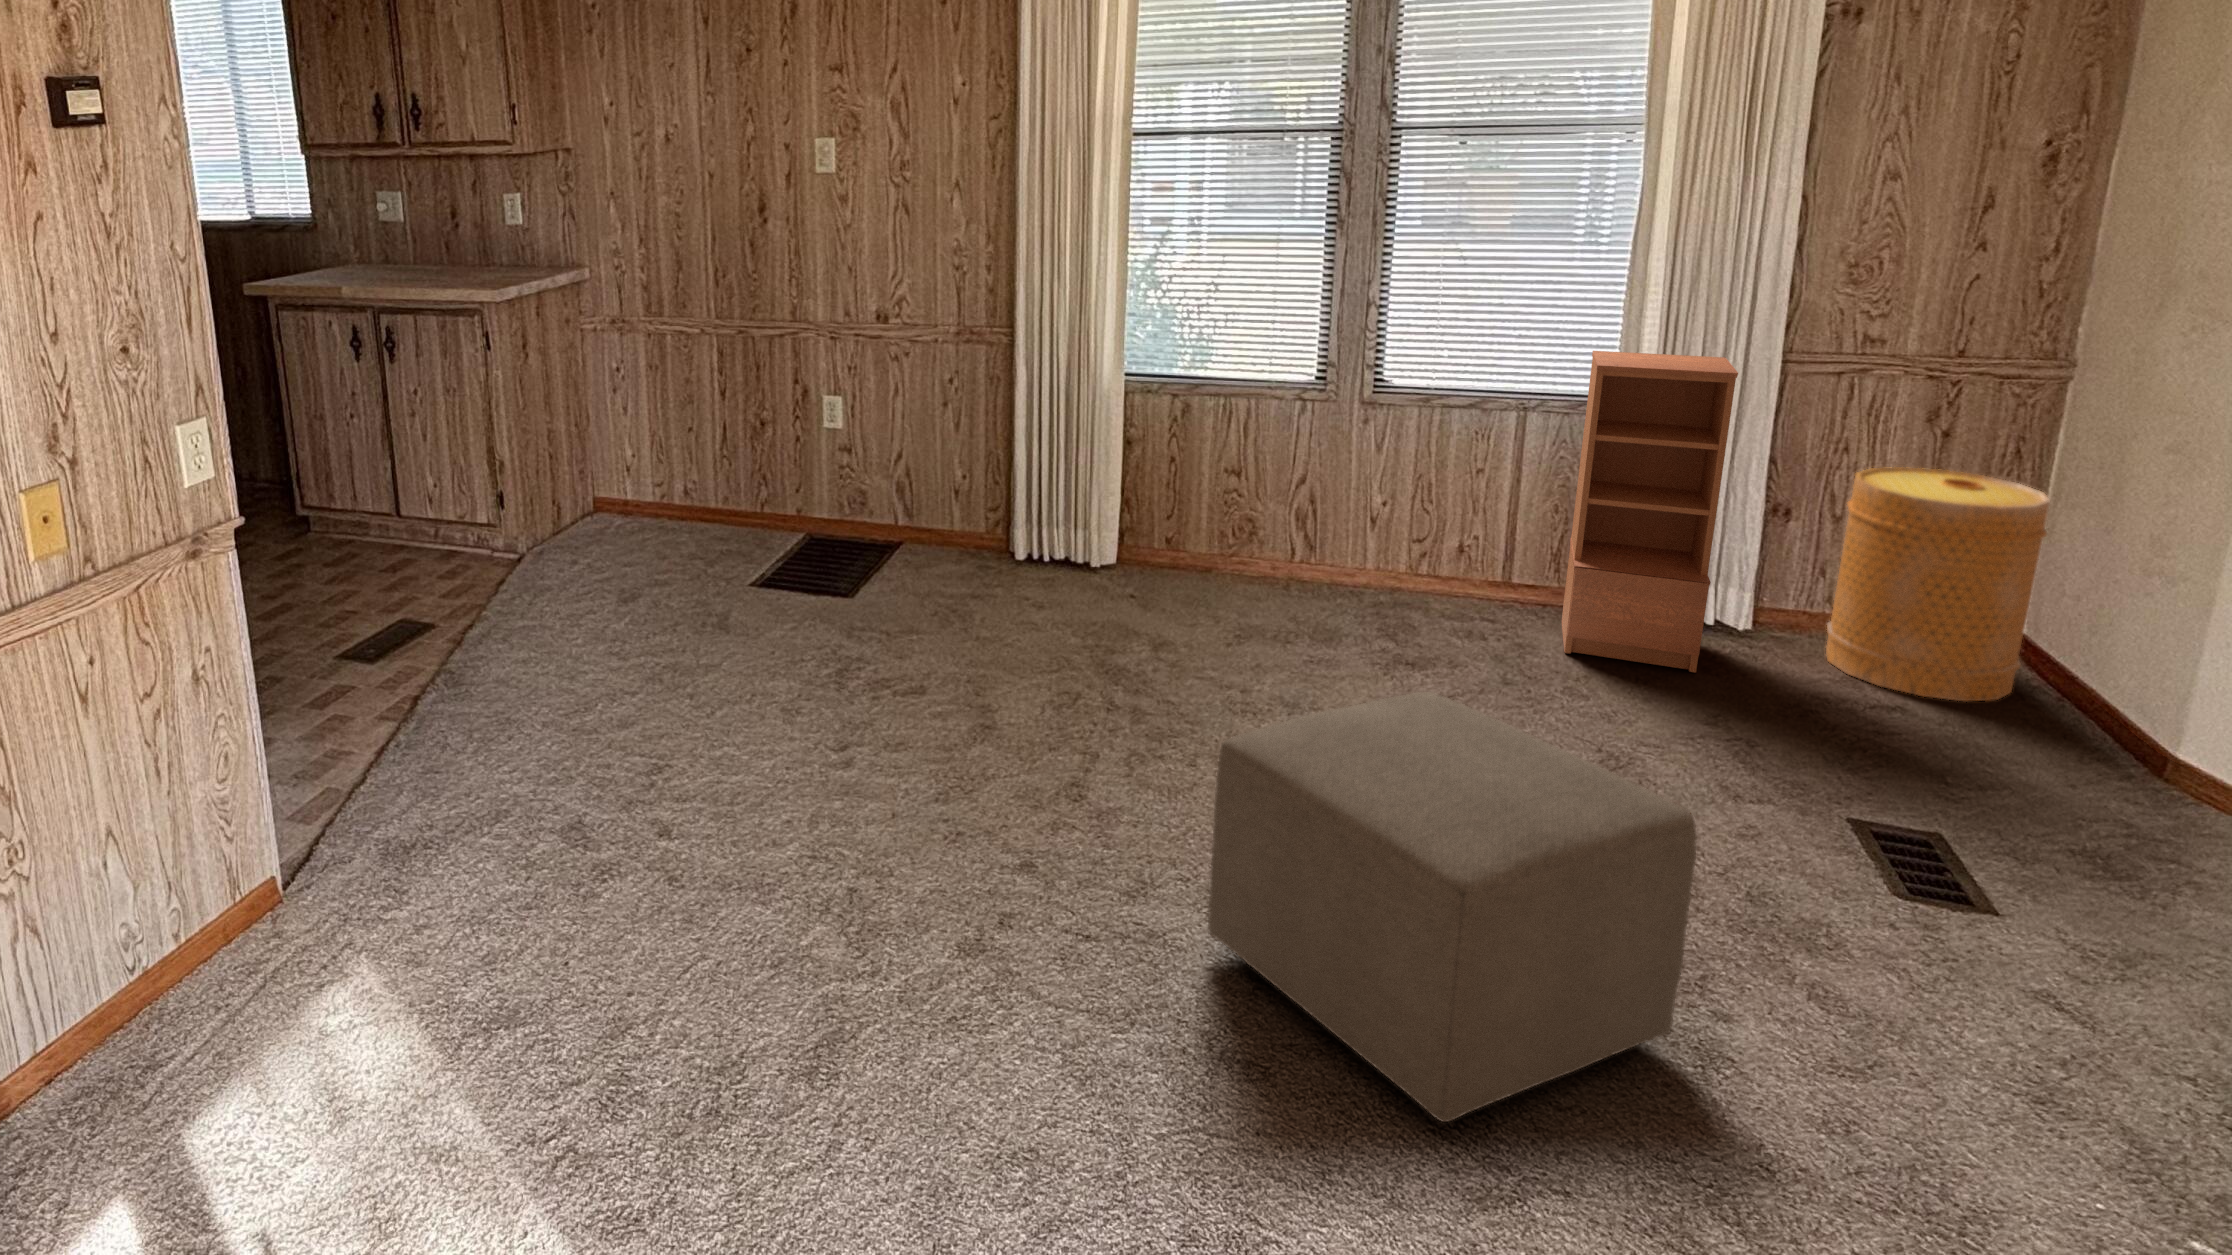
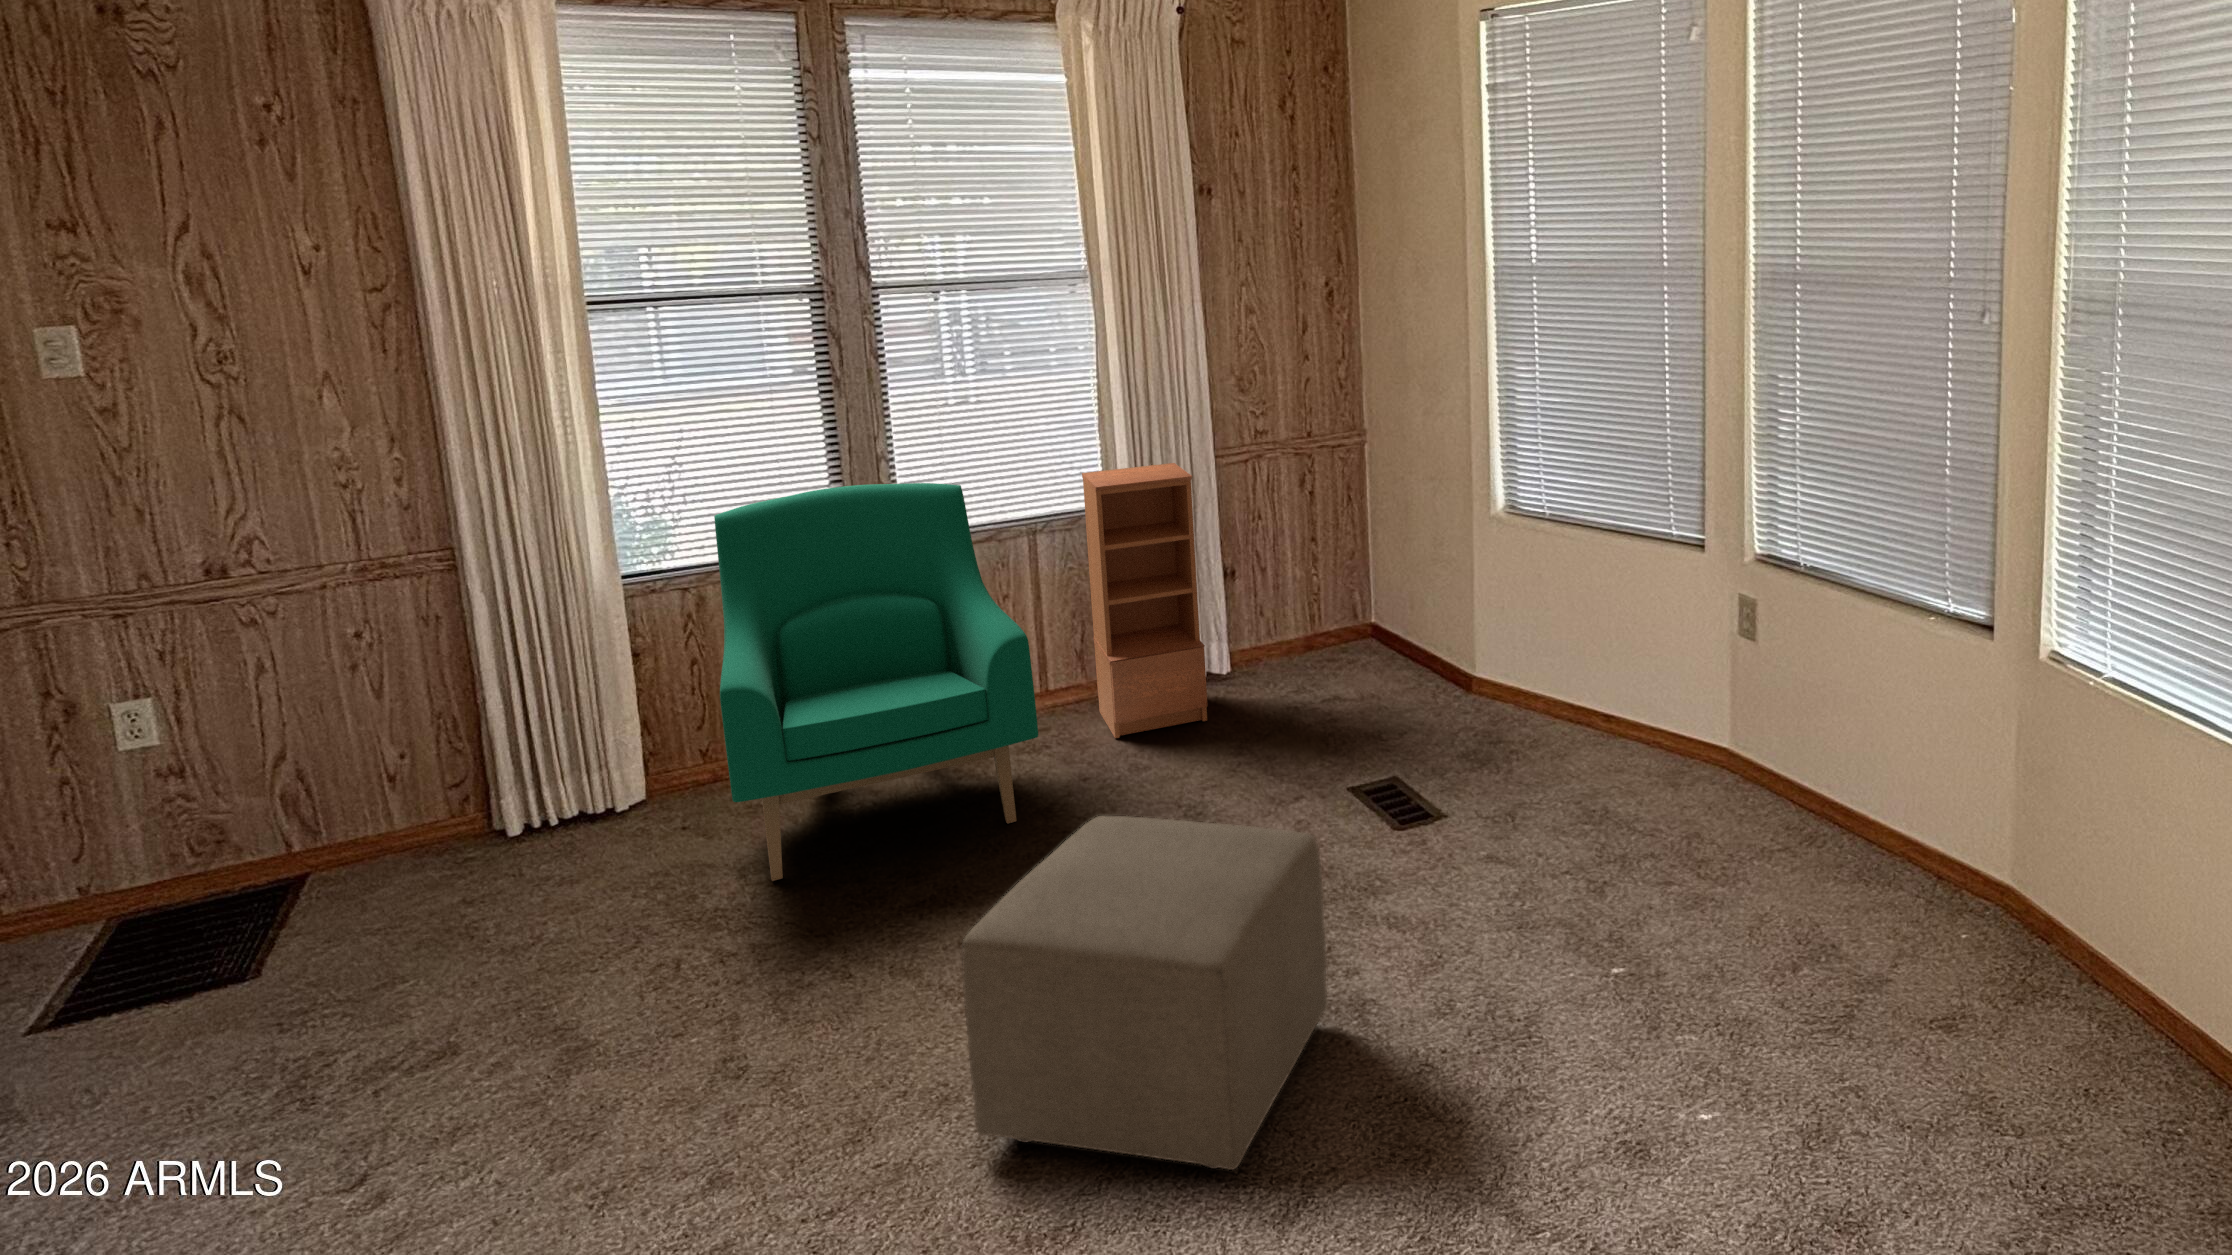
armchair: none [1145,324,1455,690] -> present [714,483,1038,881]
basket: present [1826,467,2050,701] -> none [1266,519,1377,689]

